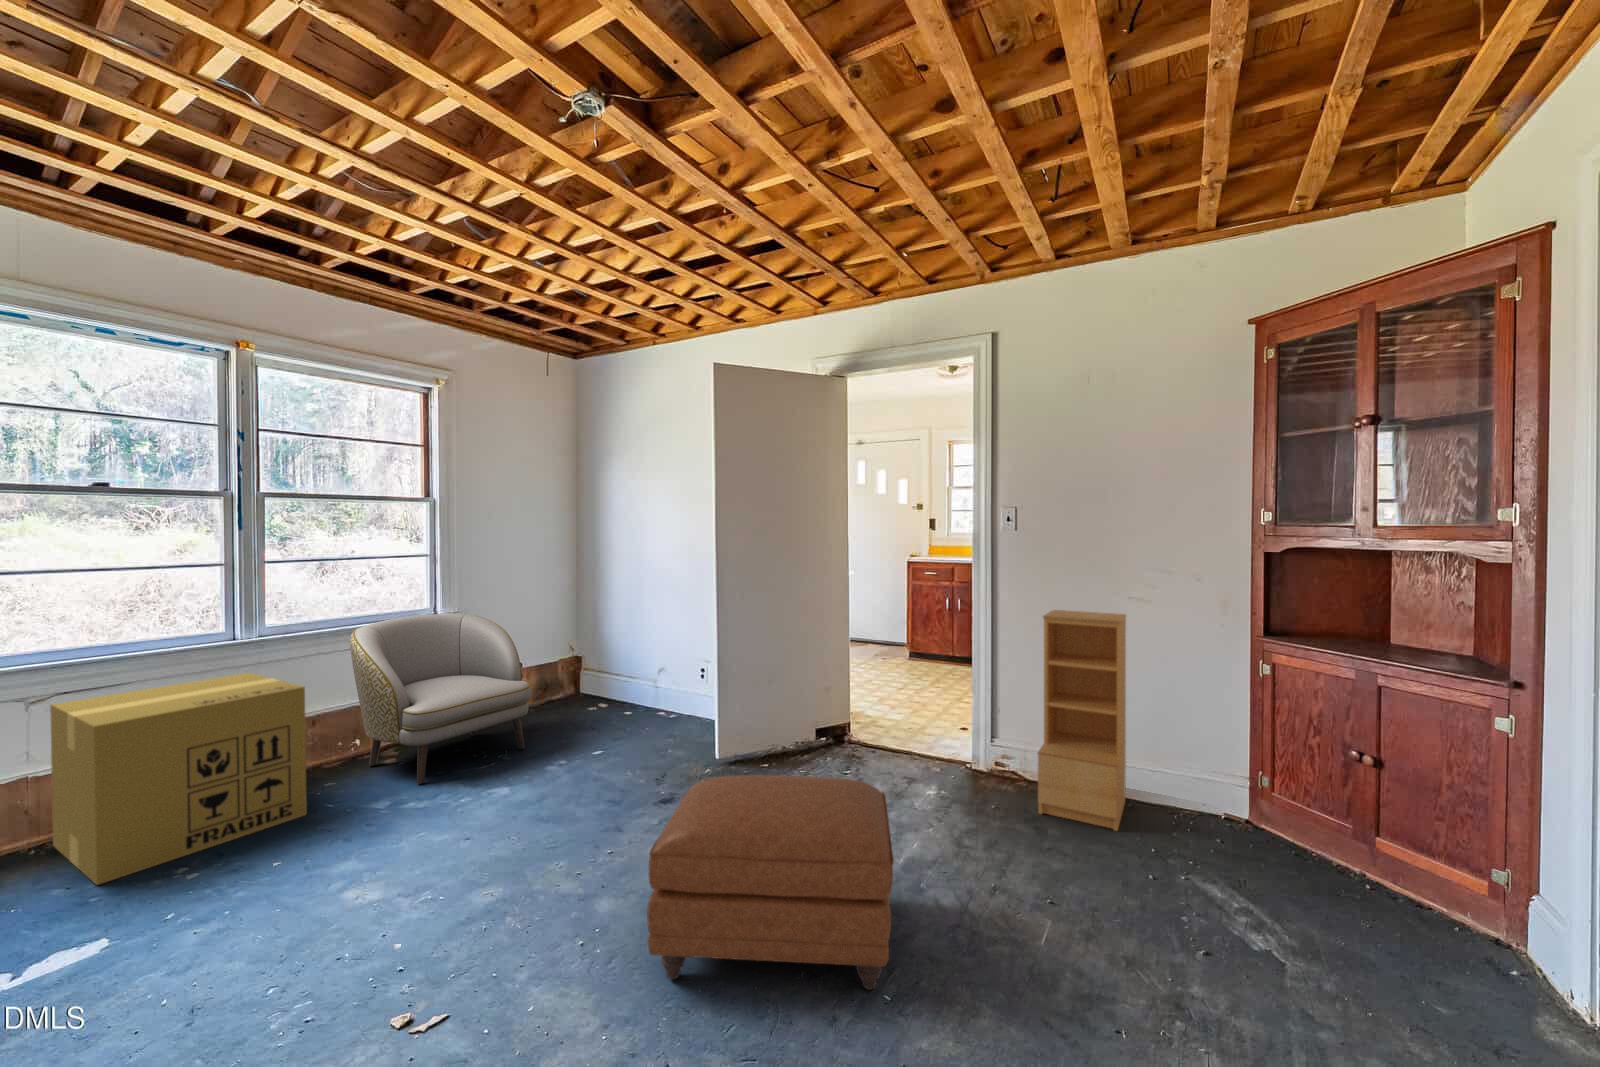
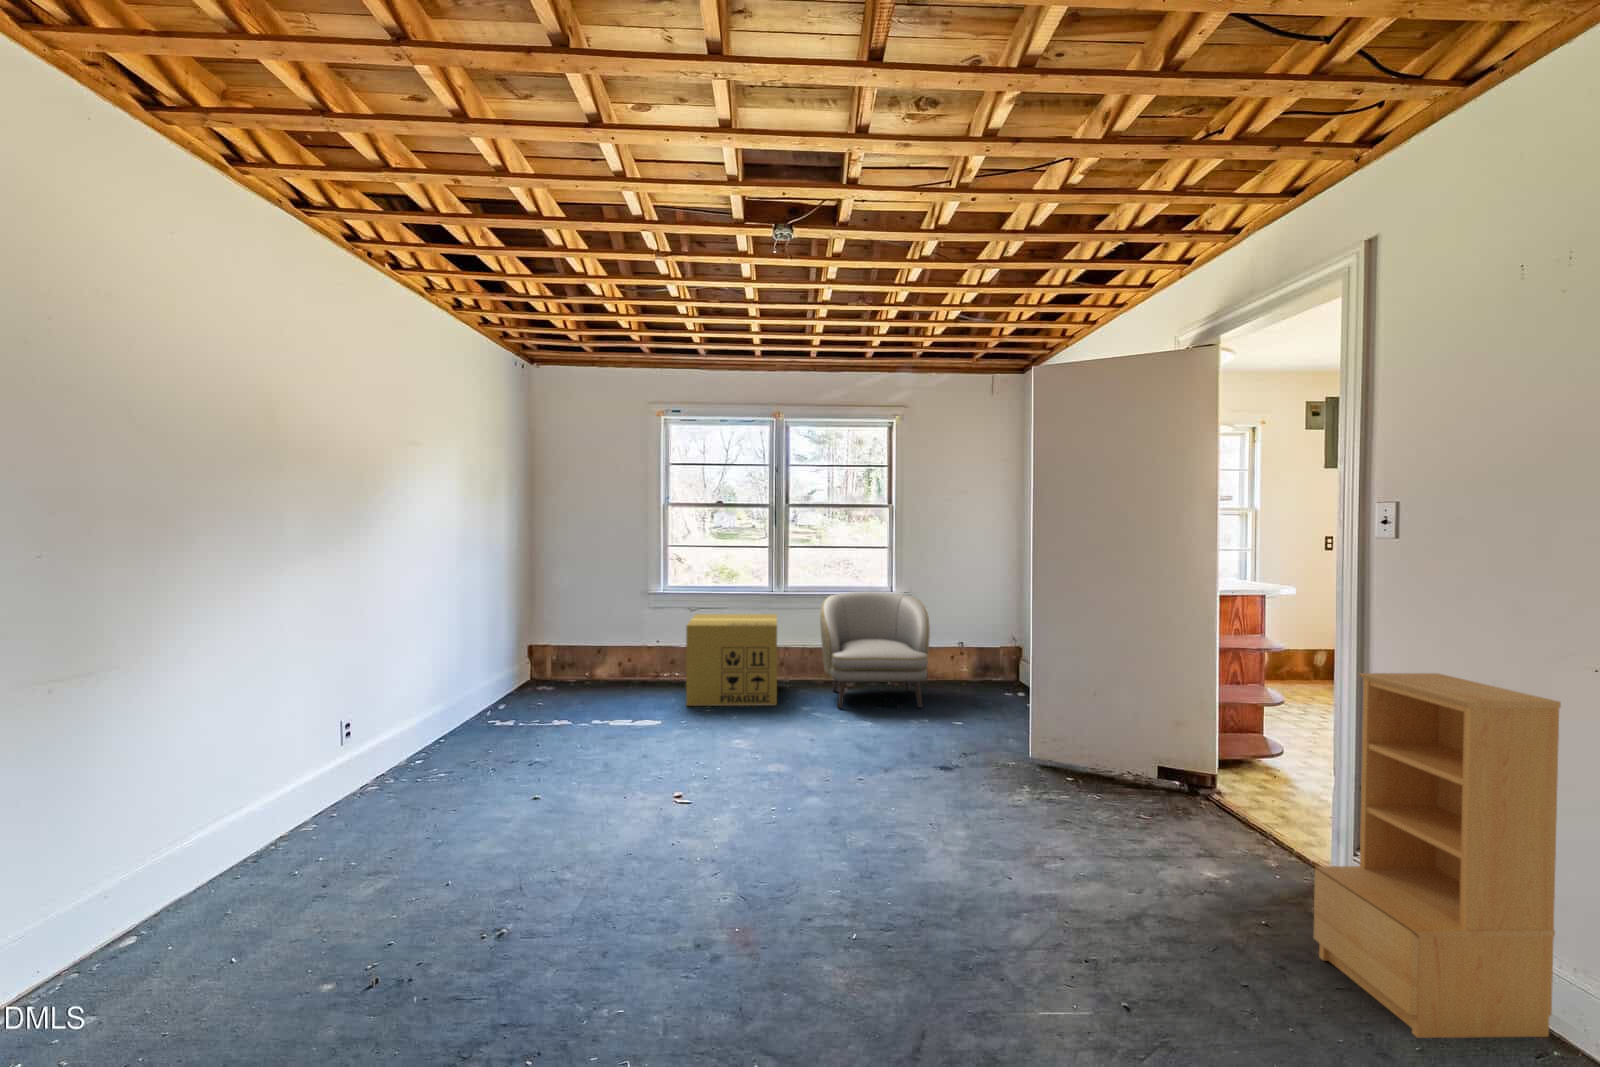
ottoman: present [647,775,894,990] -> none [770,734,983,927]

